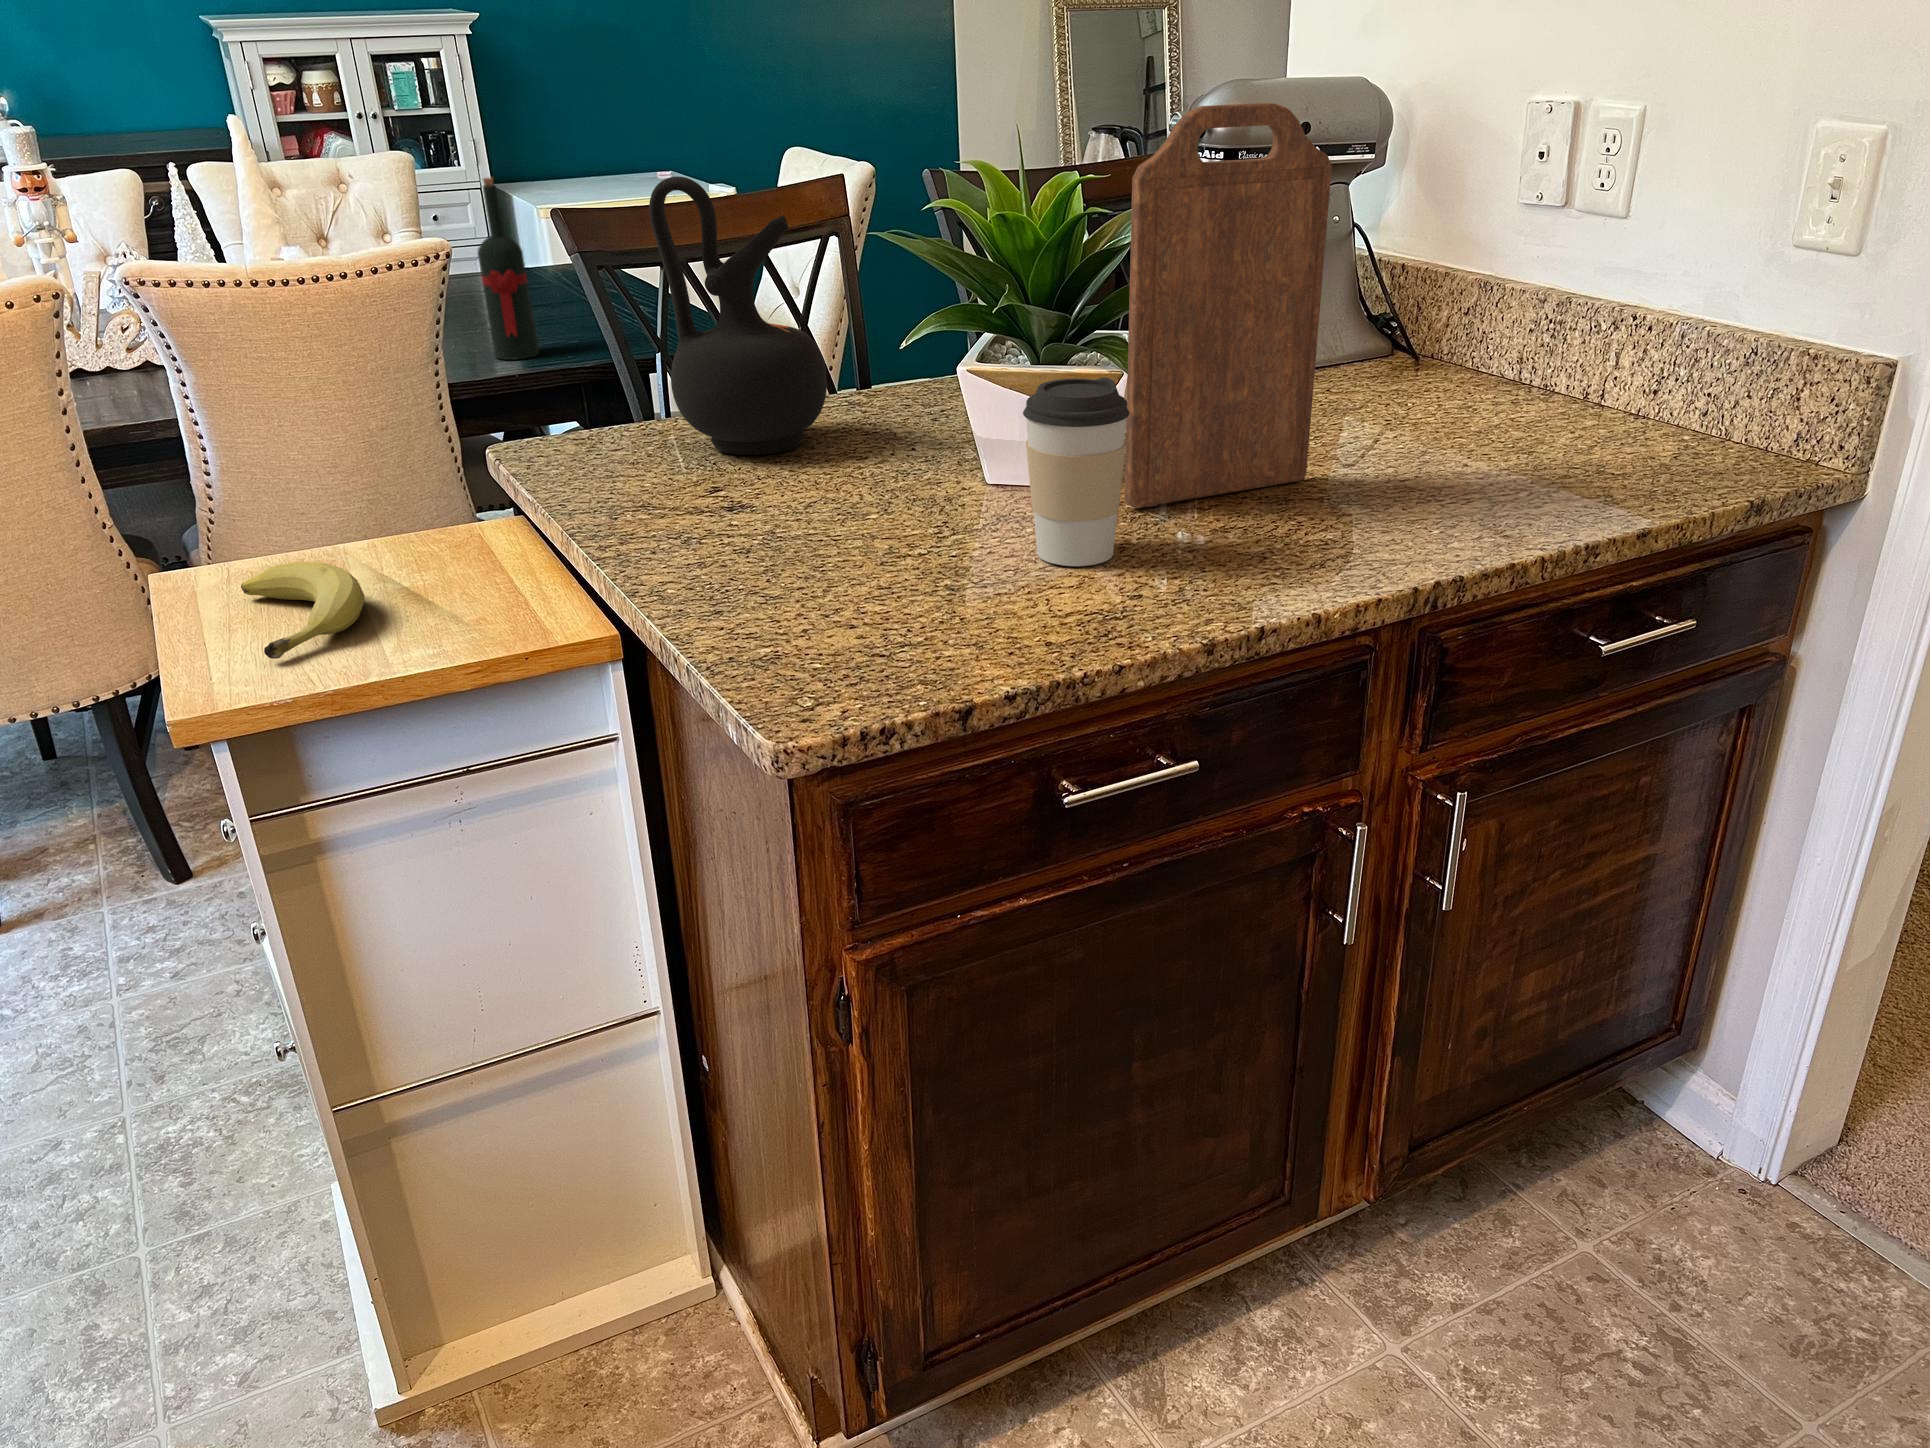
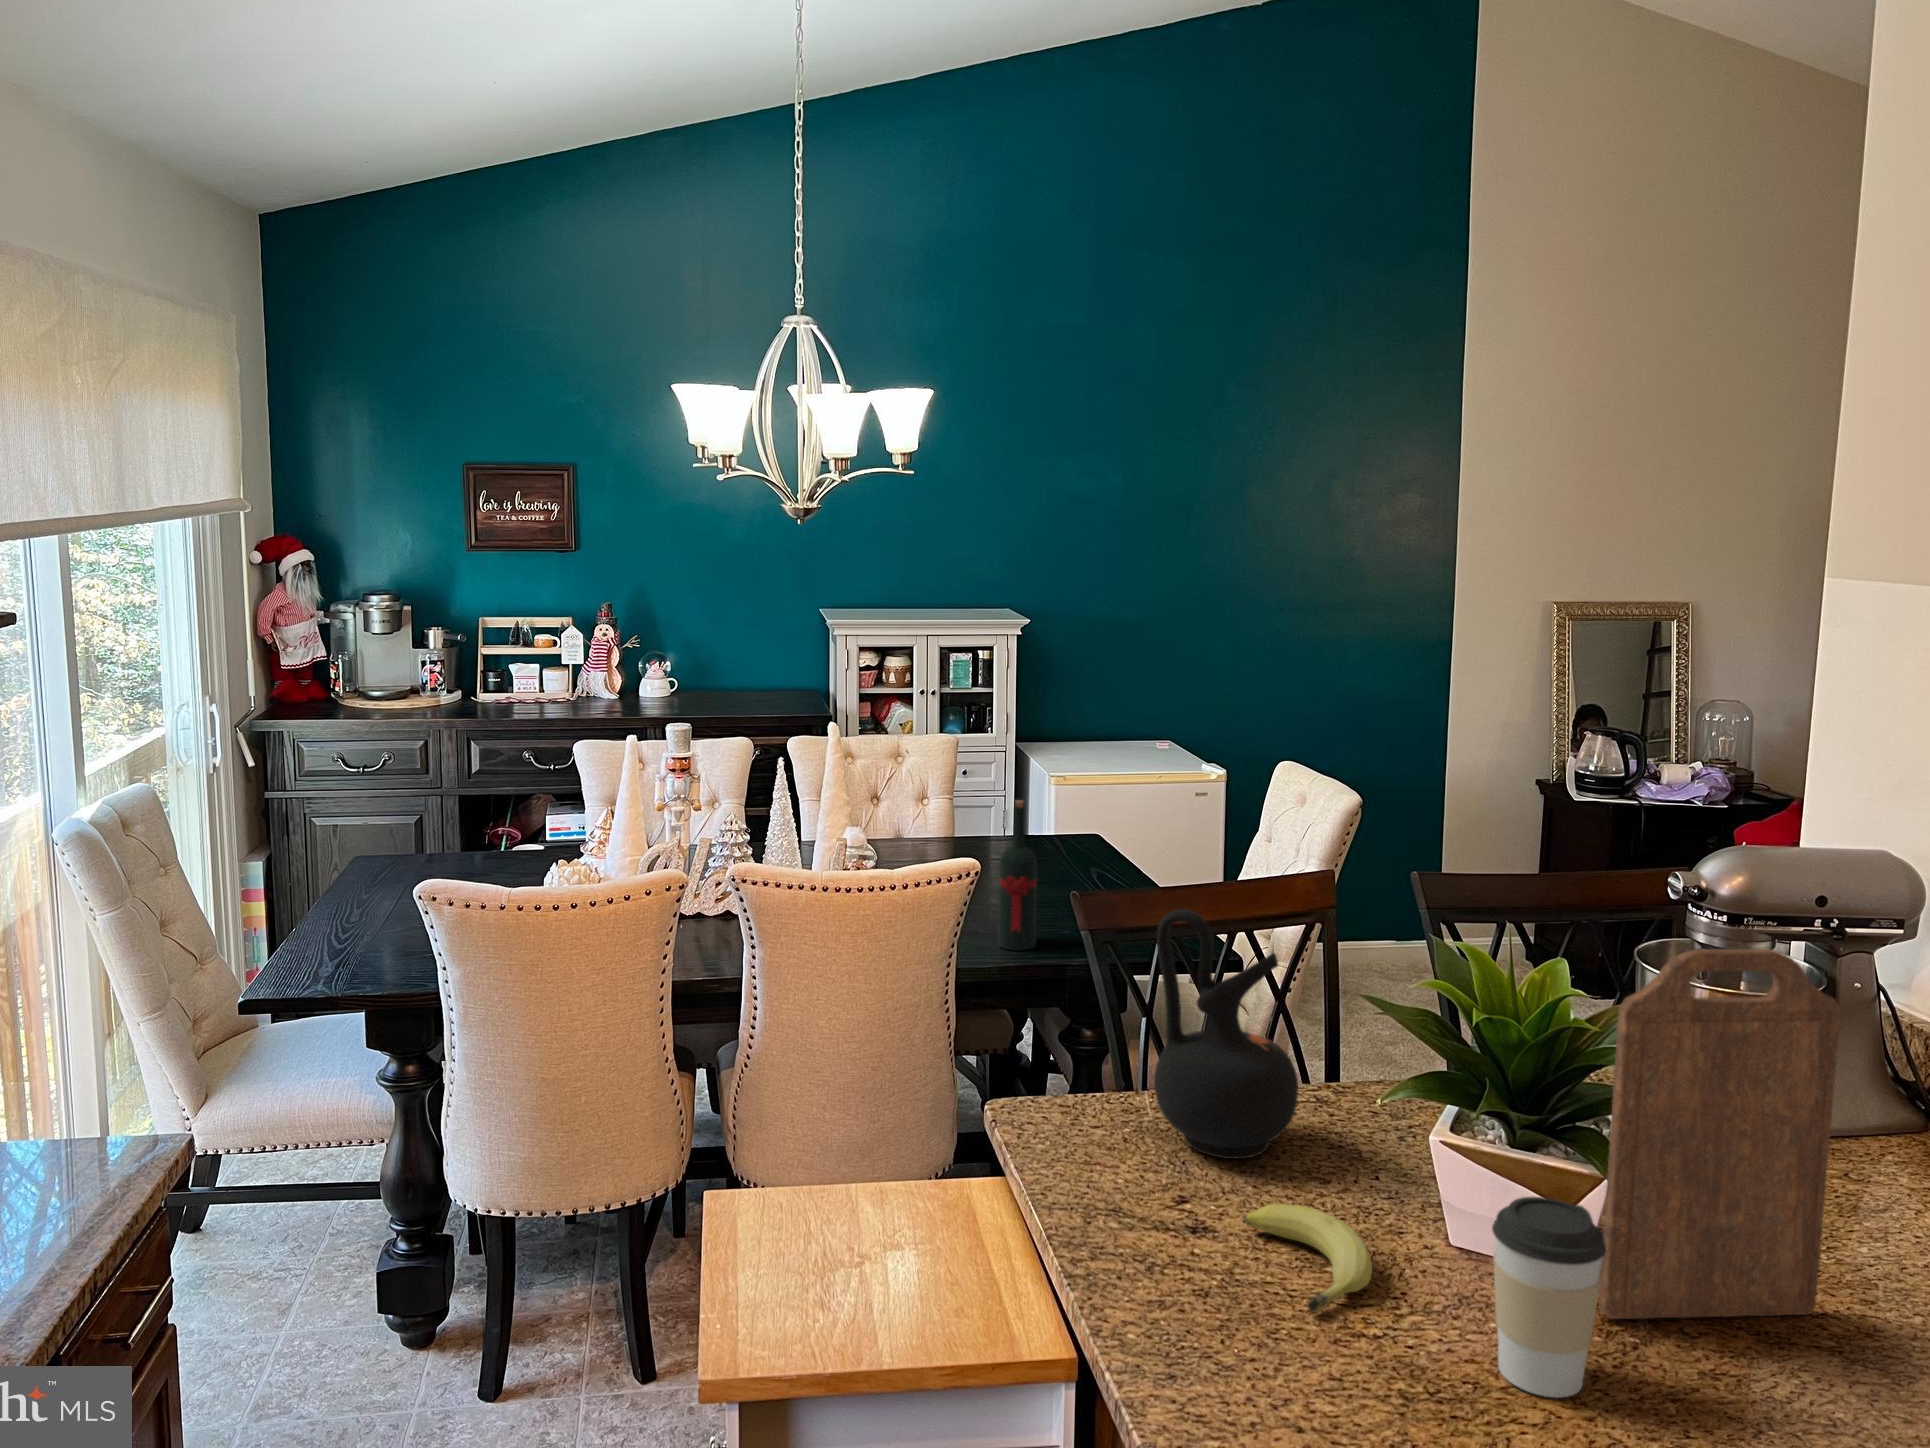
fruit: present [241,562,365,659] -> present [1245,1204,1372,1312]

